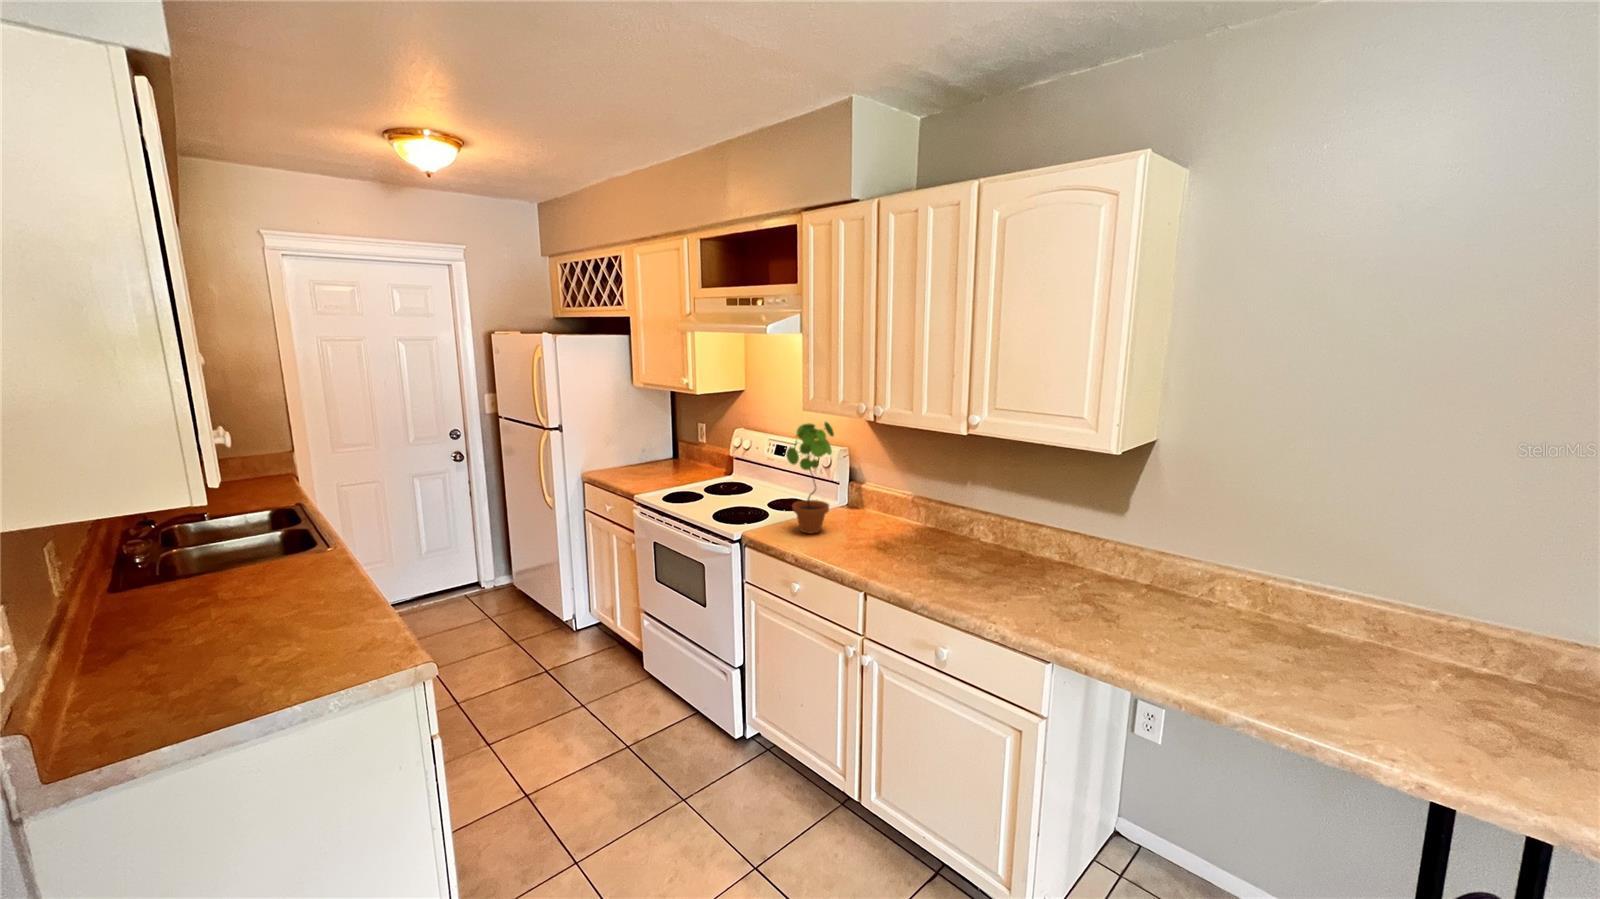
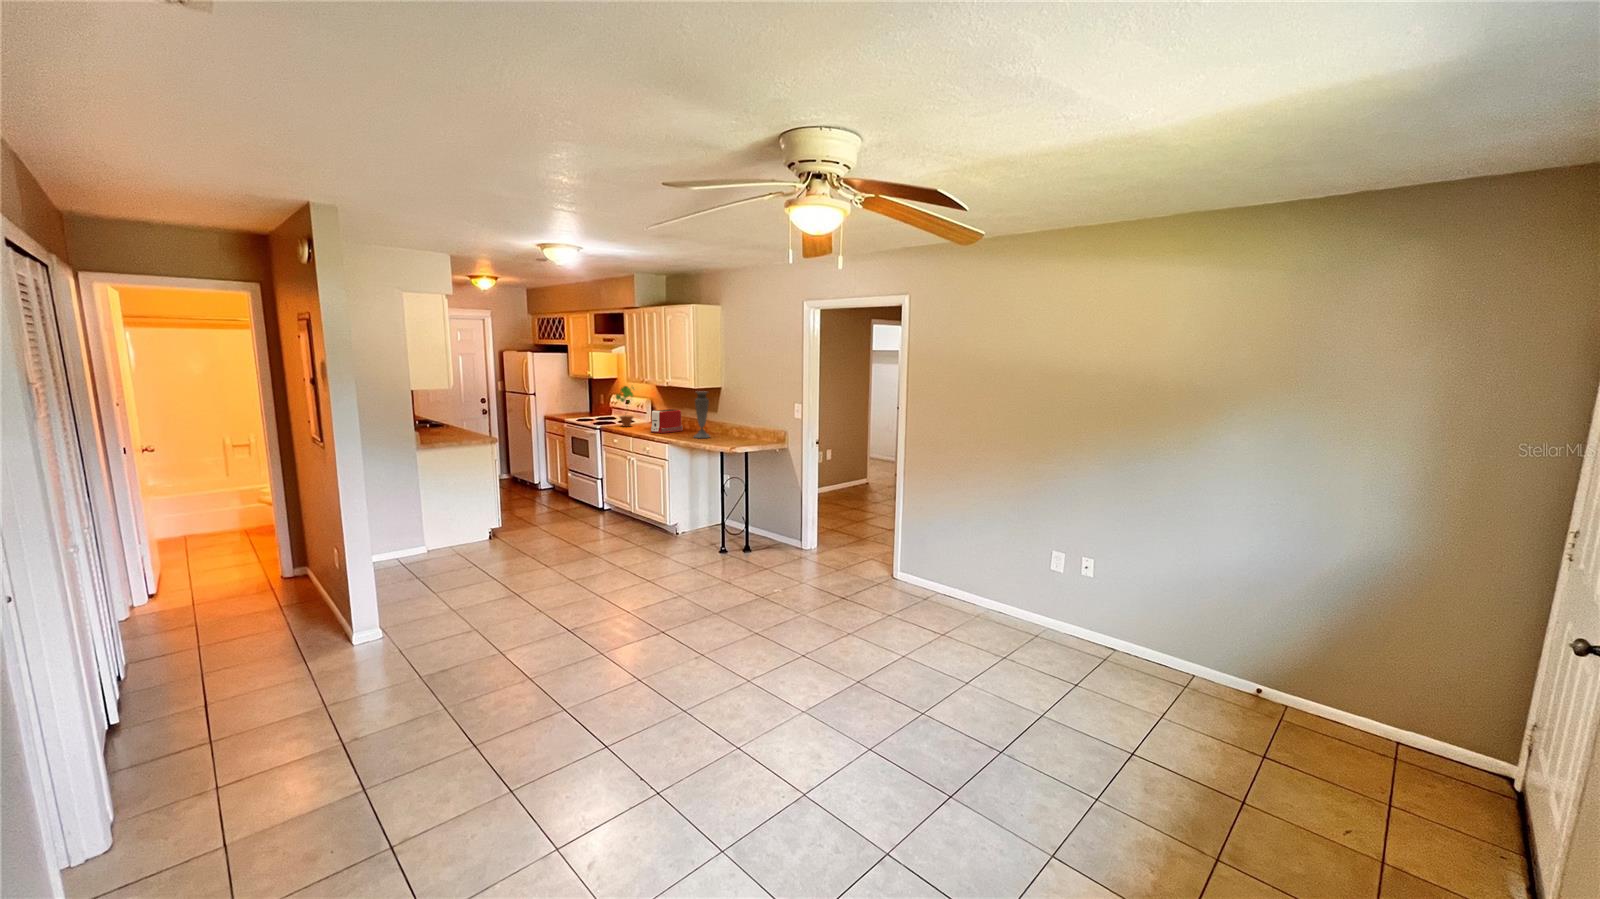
vase: none [1091,460,1163,624] -> present [694,391,710,438]
toaster: none [912,493,992,580] -> present [651,409,682,433]

